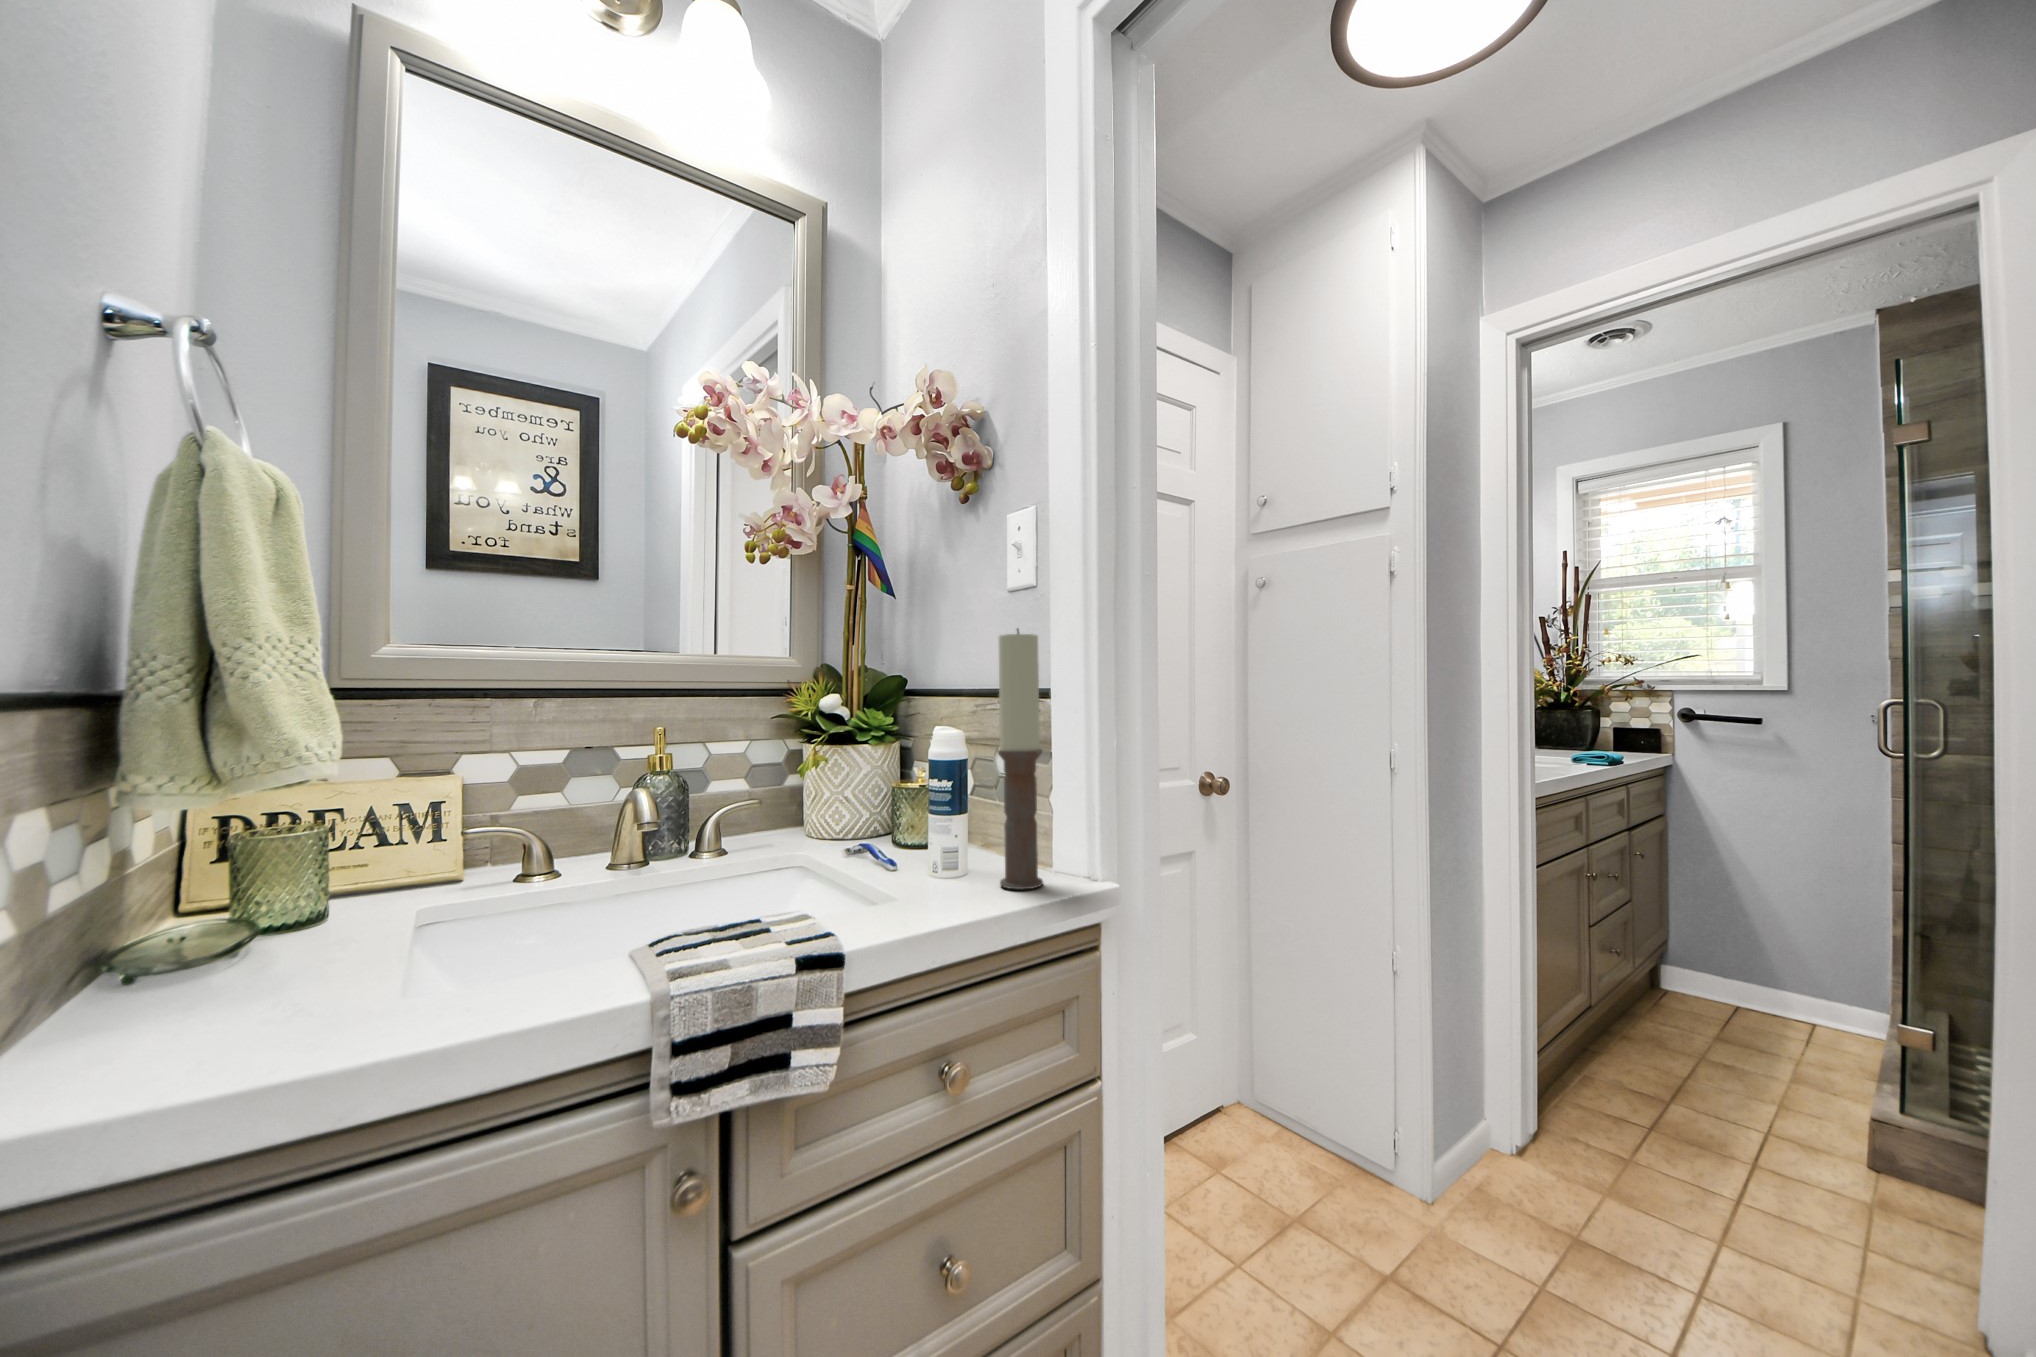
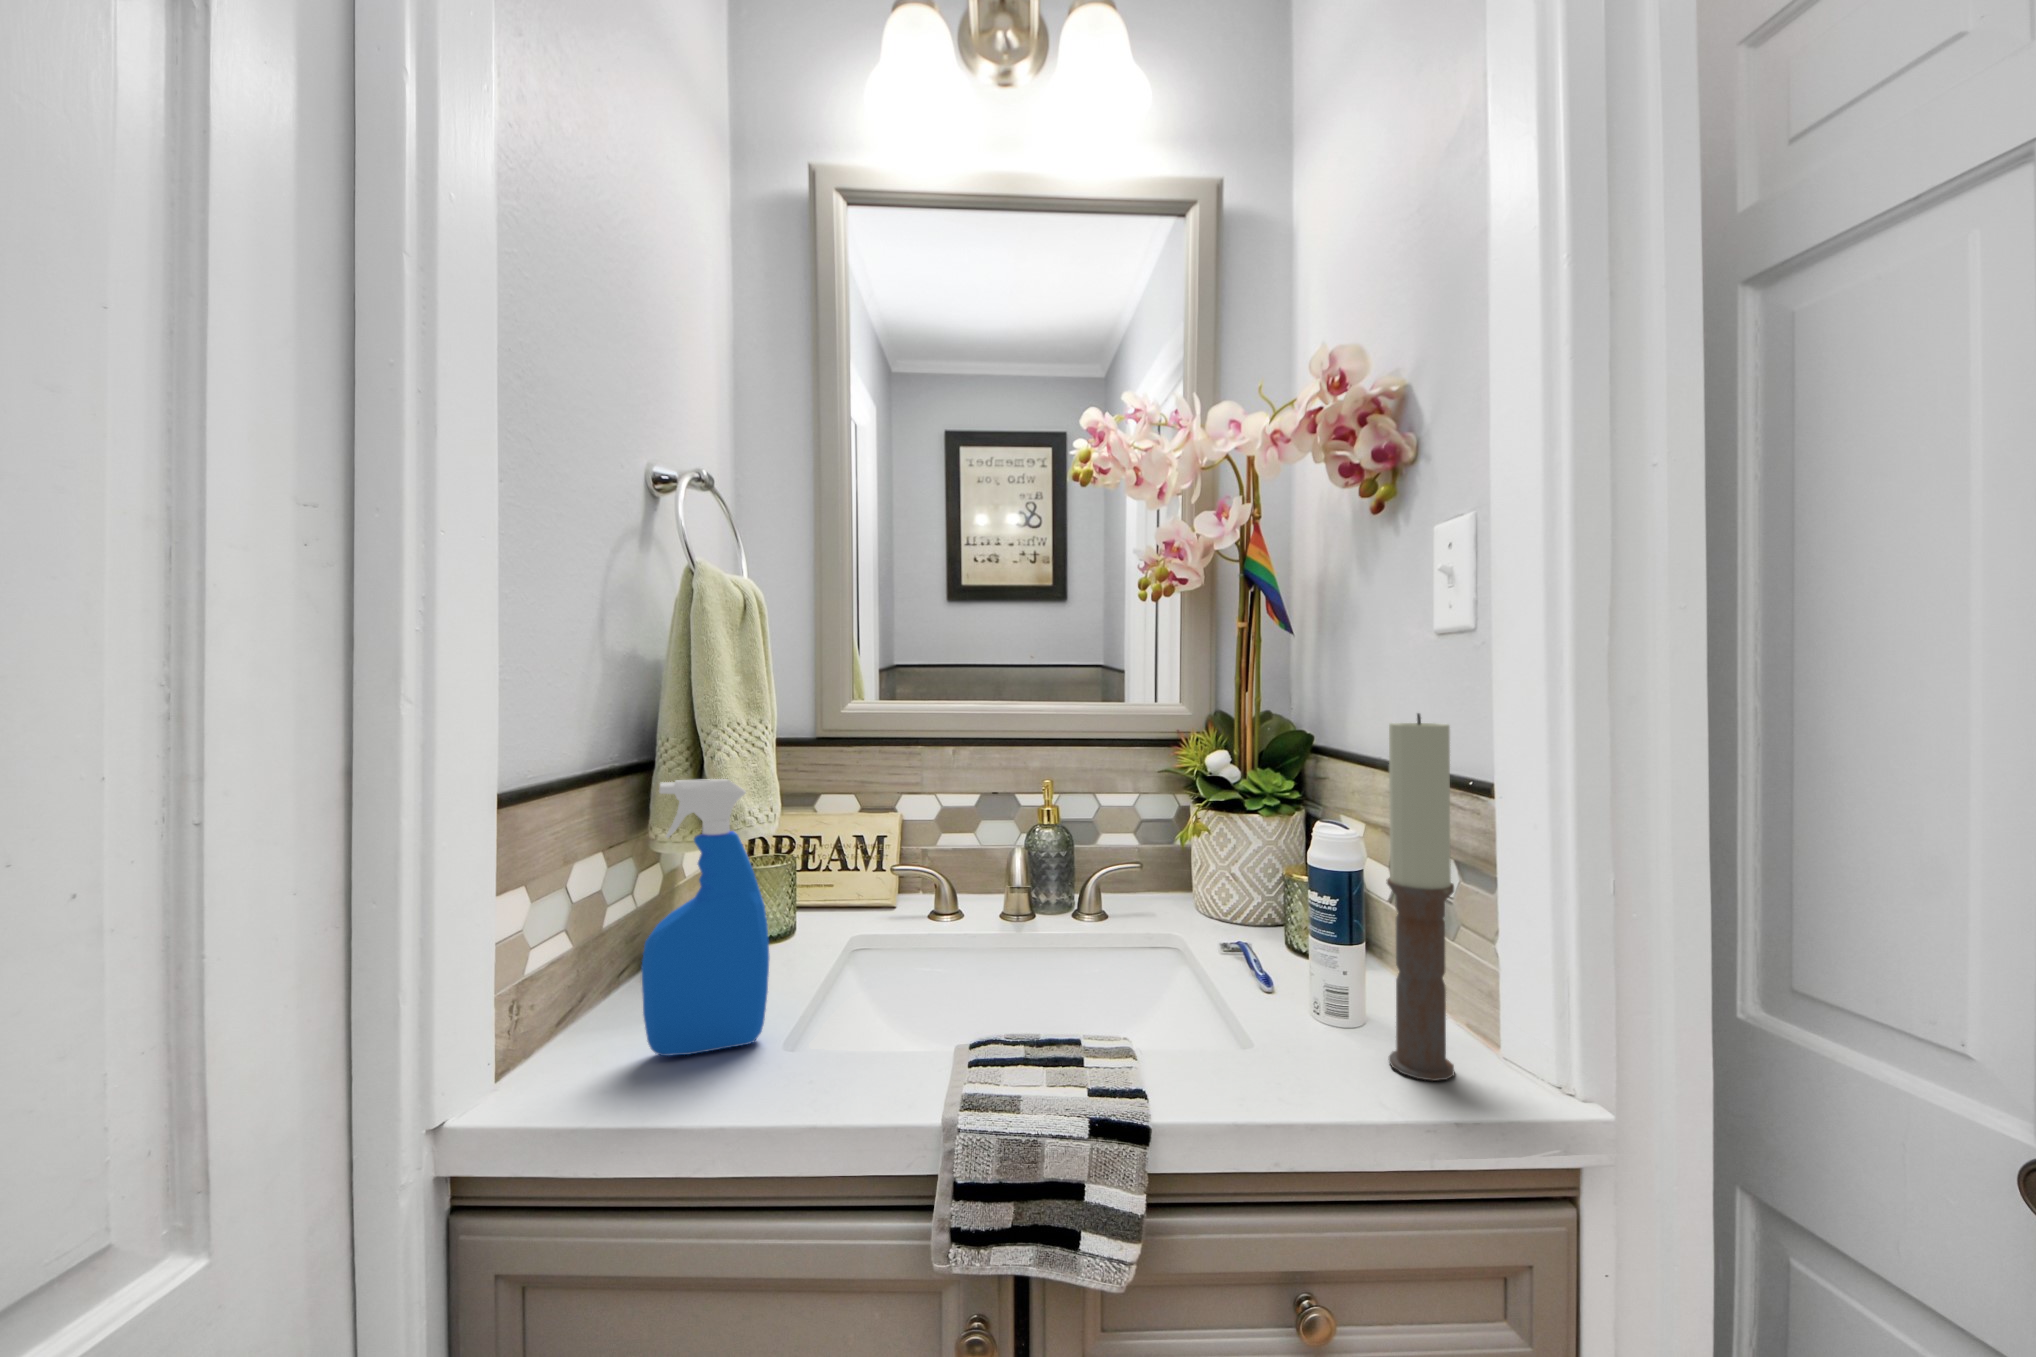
spray bottle: none [165,675,376,1029] -> present [642,779,769,1056]

